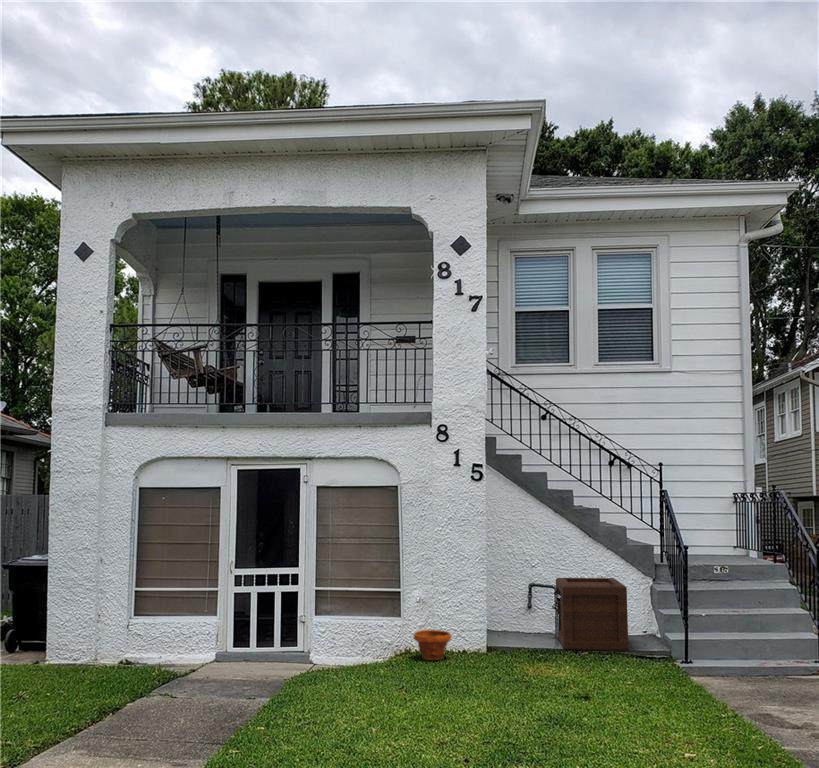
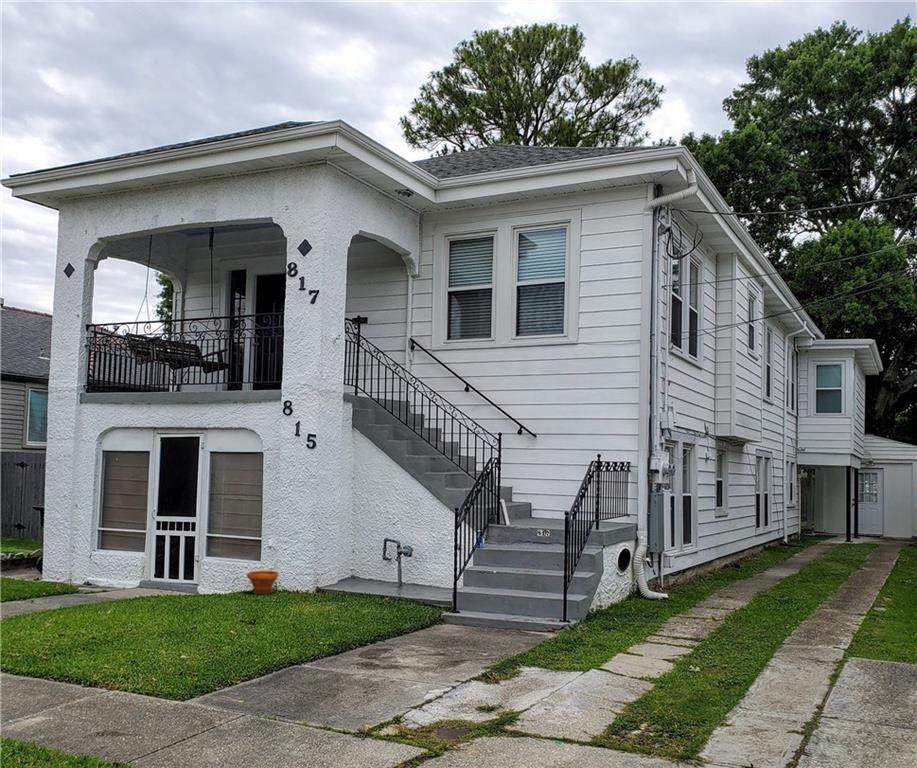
wooden crate: present [556,578,628,651] -> none [379,536,453,600]

